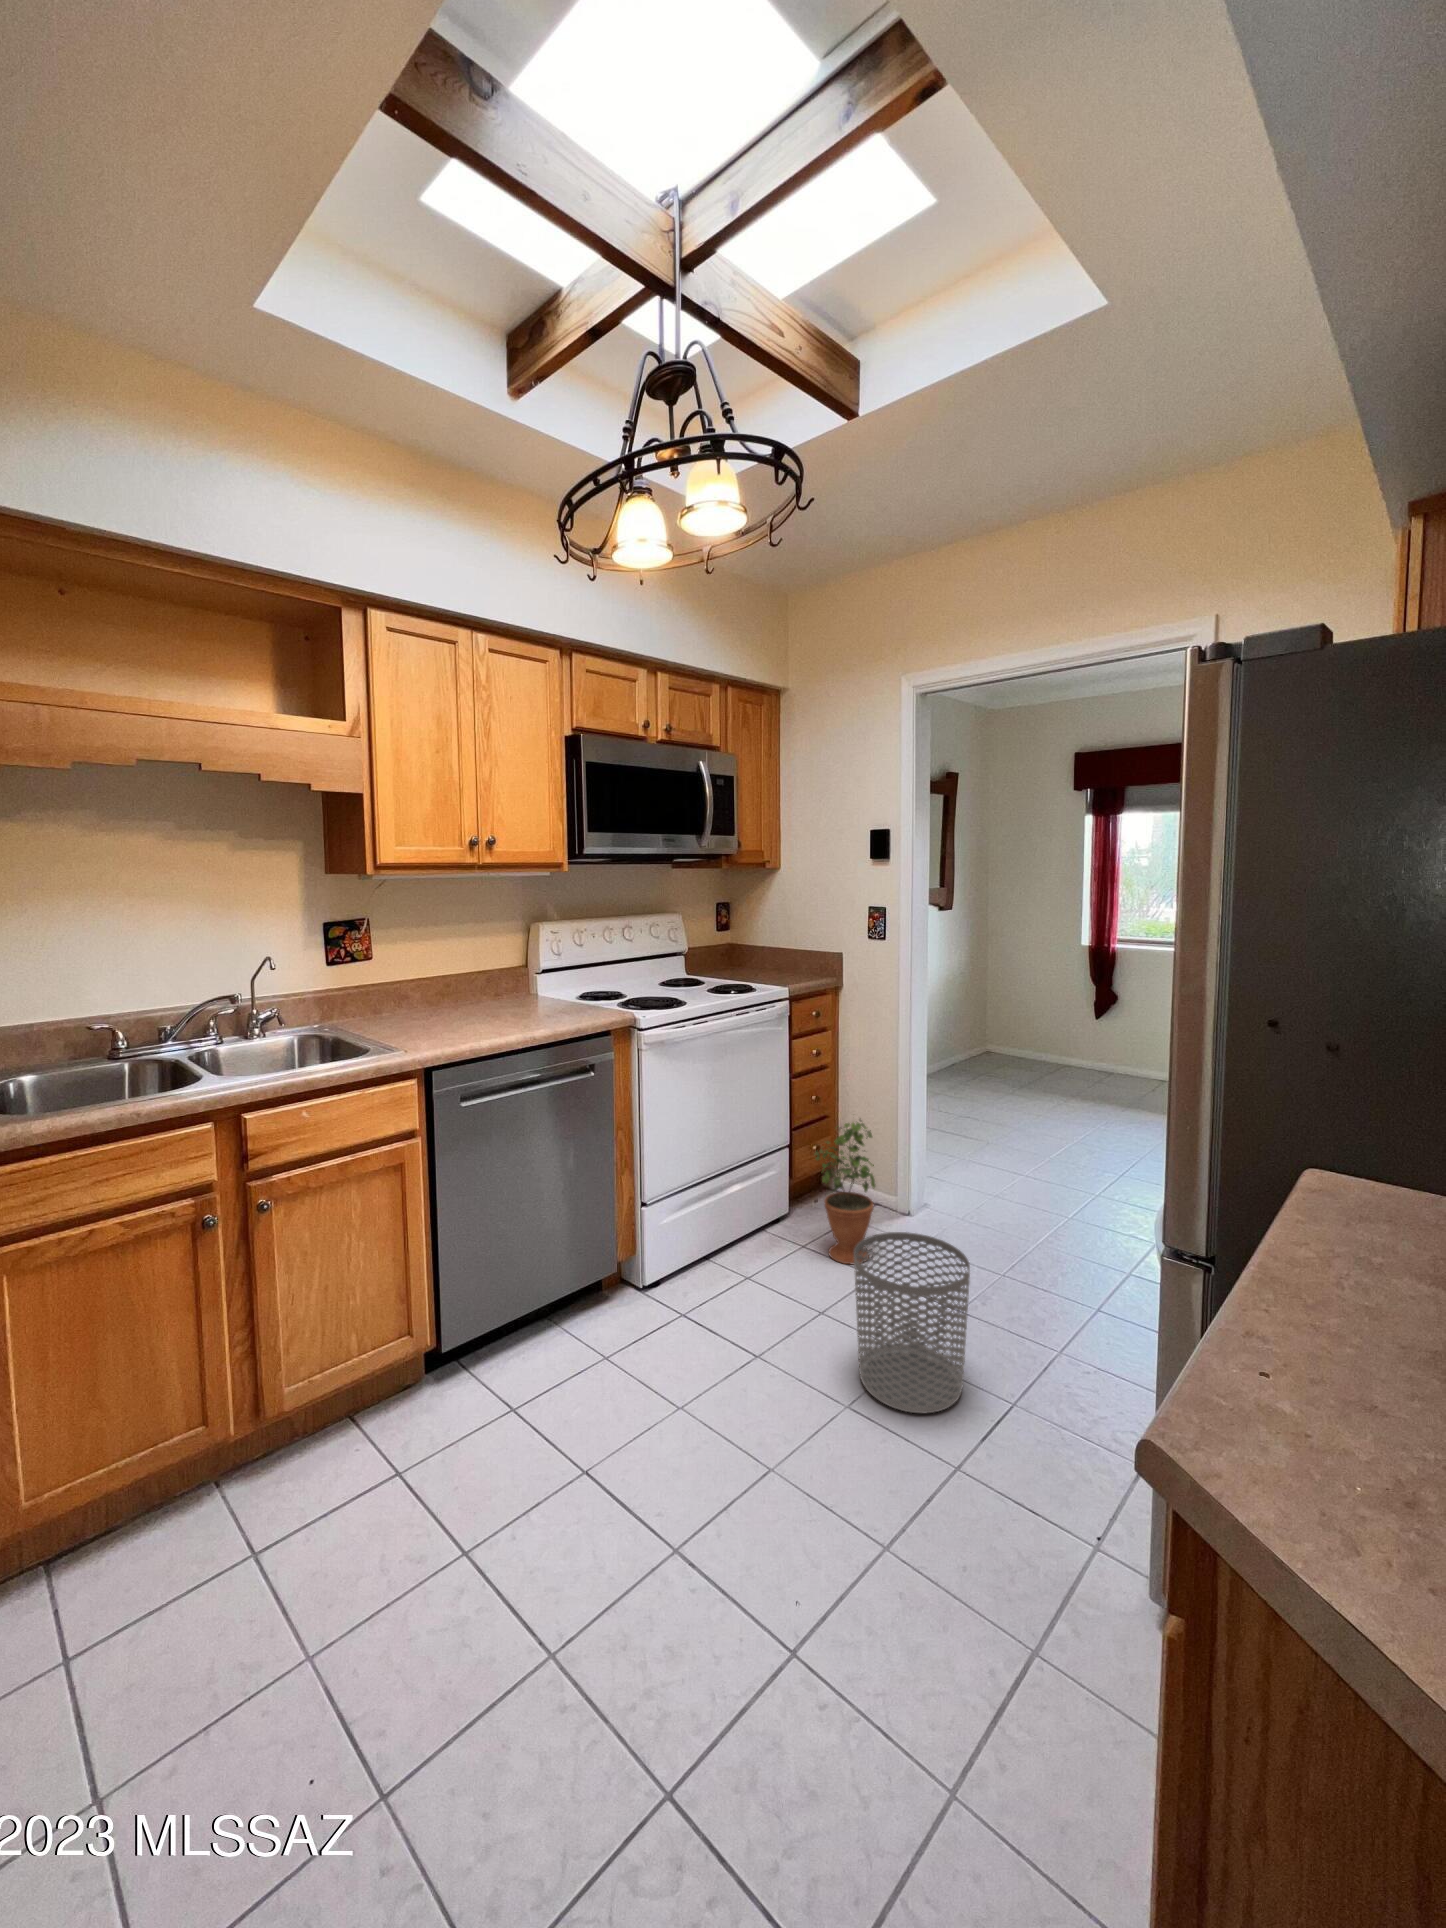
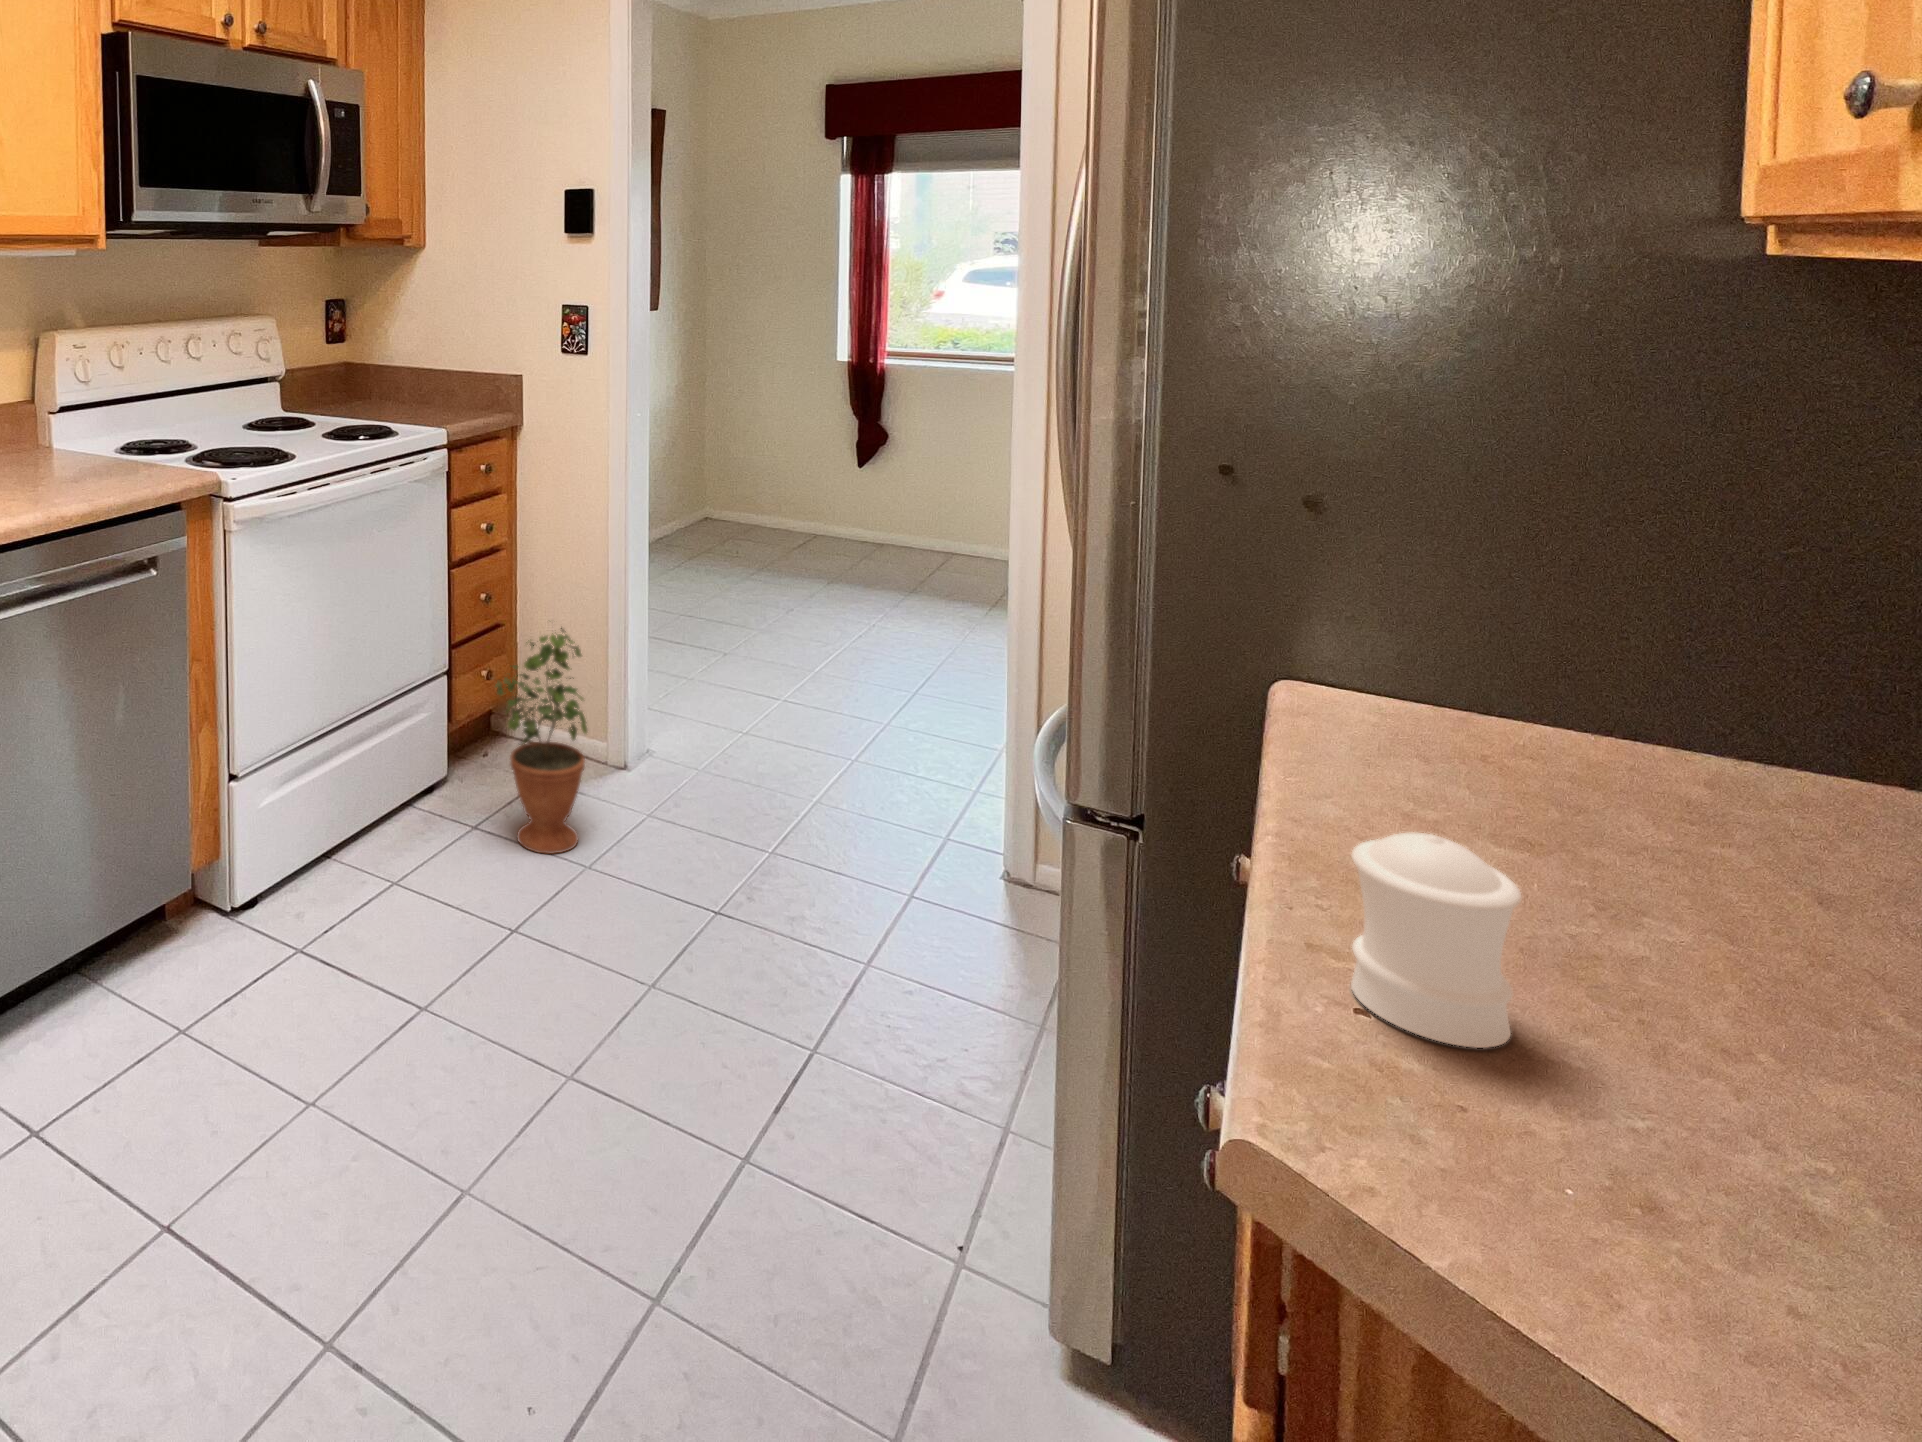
waste bin: present [854,1232,970,1413] -> none [577,800,751,1079]
salt shaker: none [1264,1268,1376,1412] -> present [1351,833,1521,1048]

